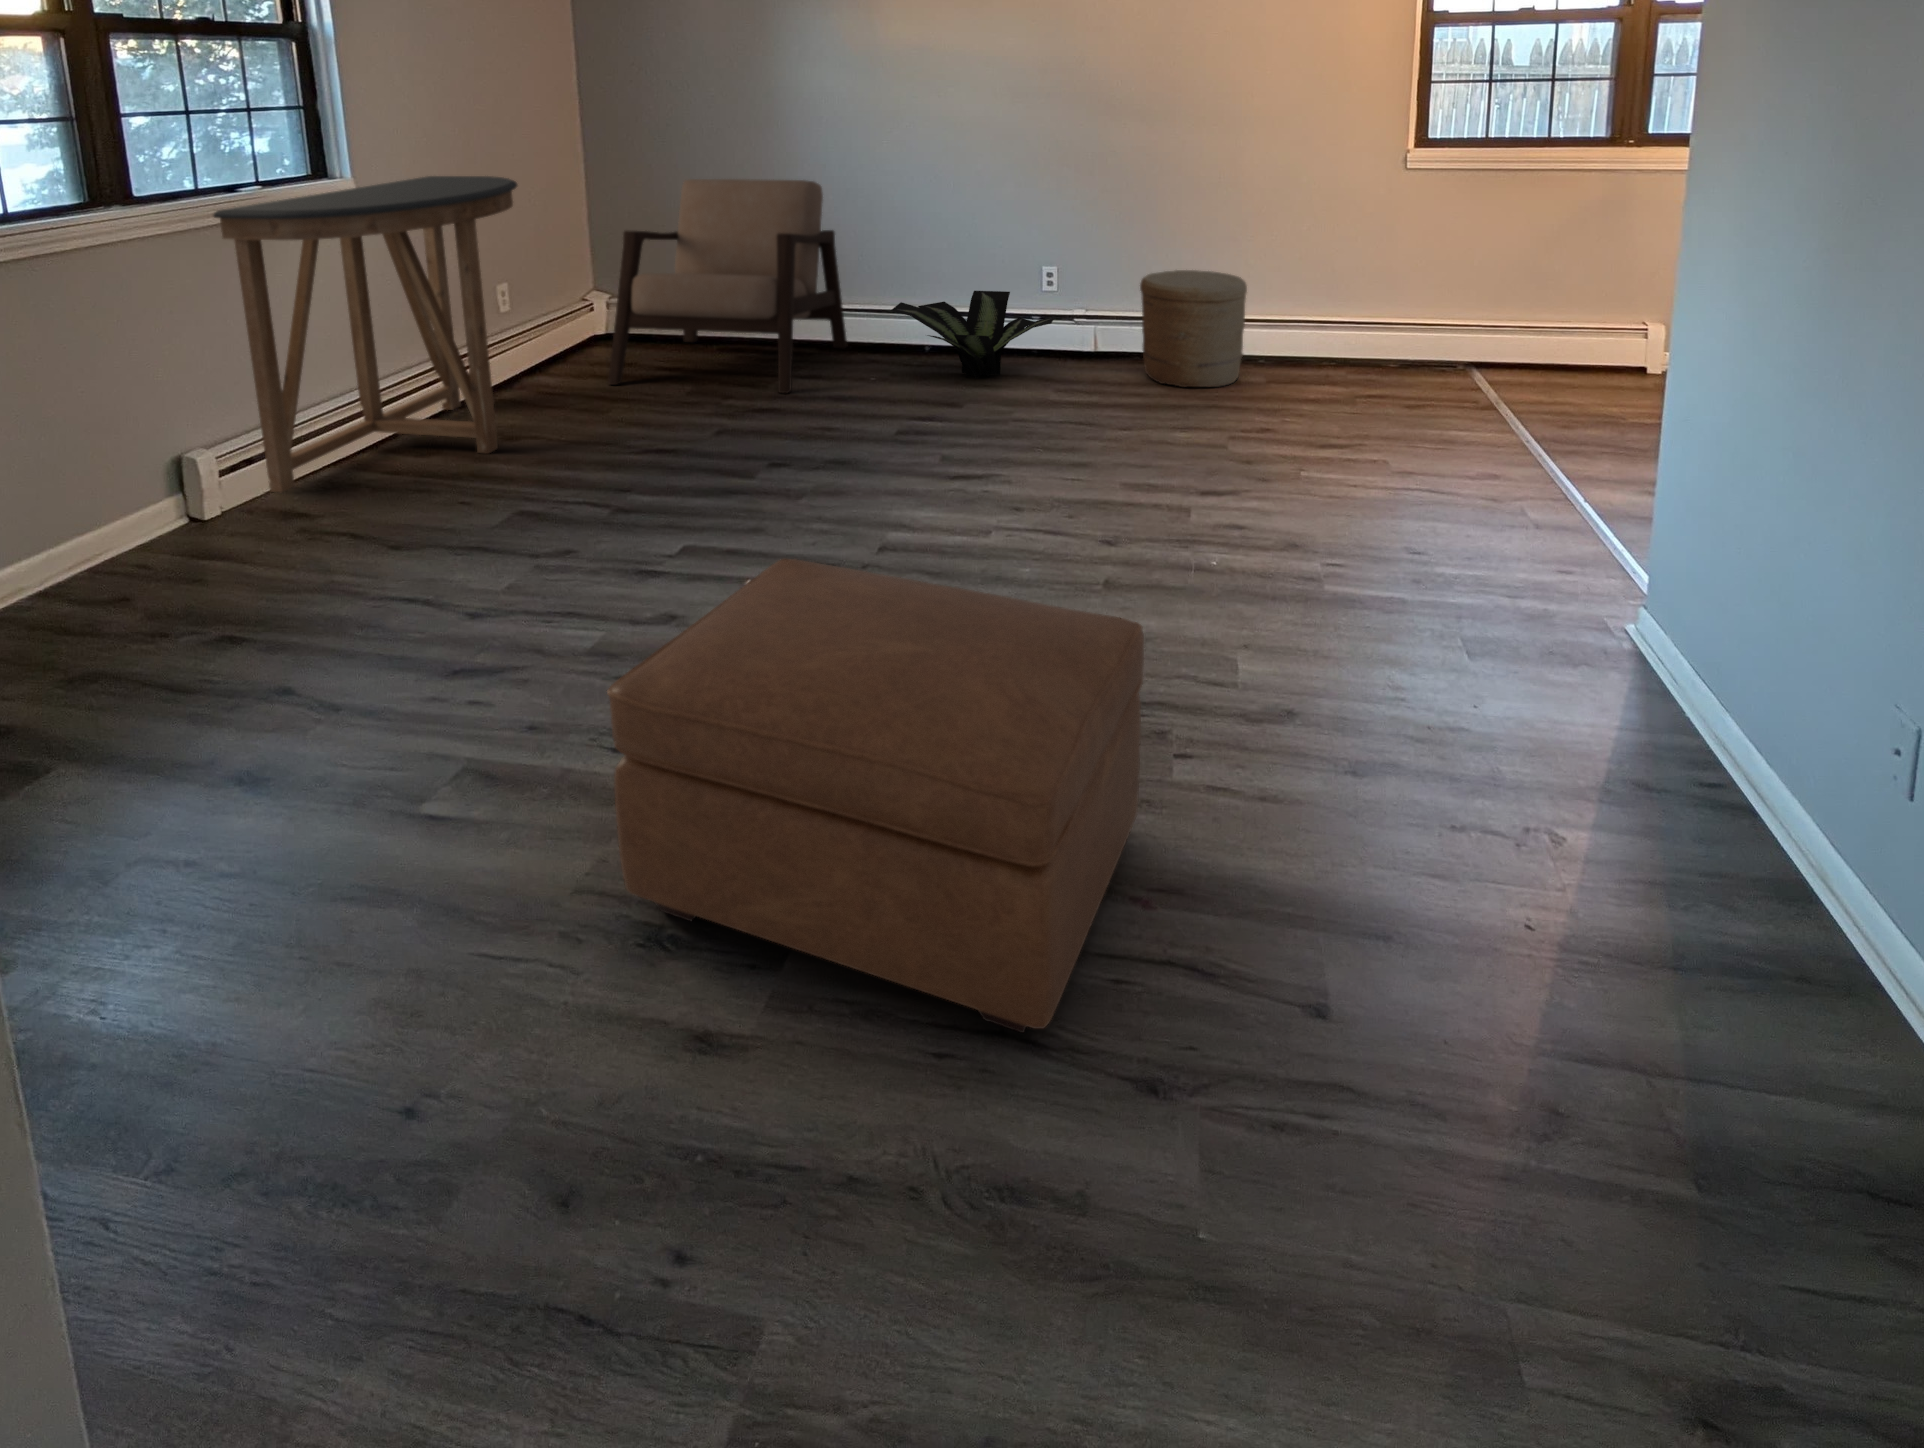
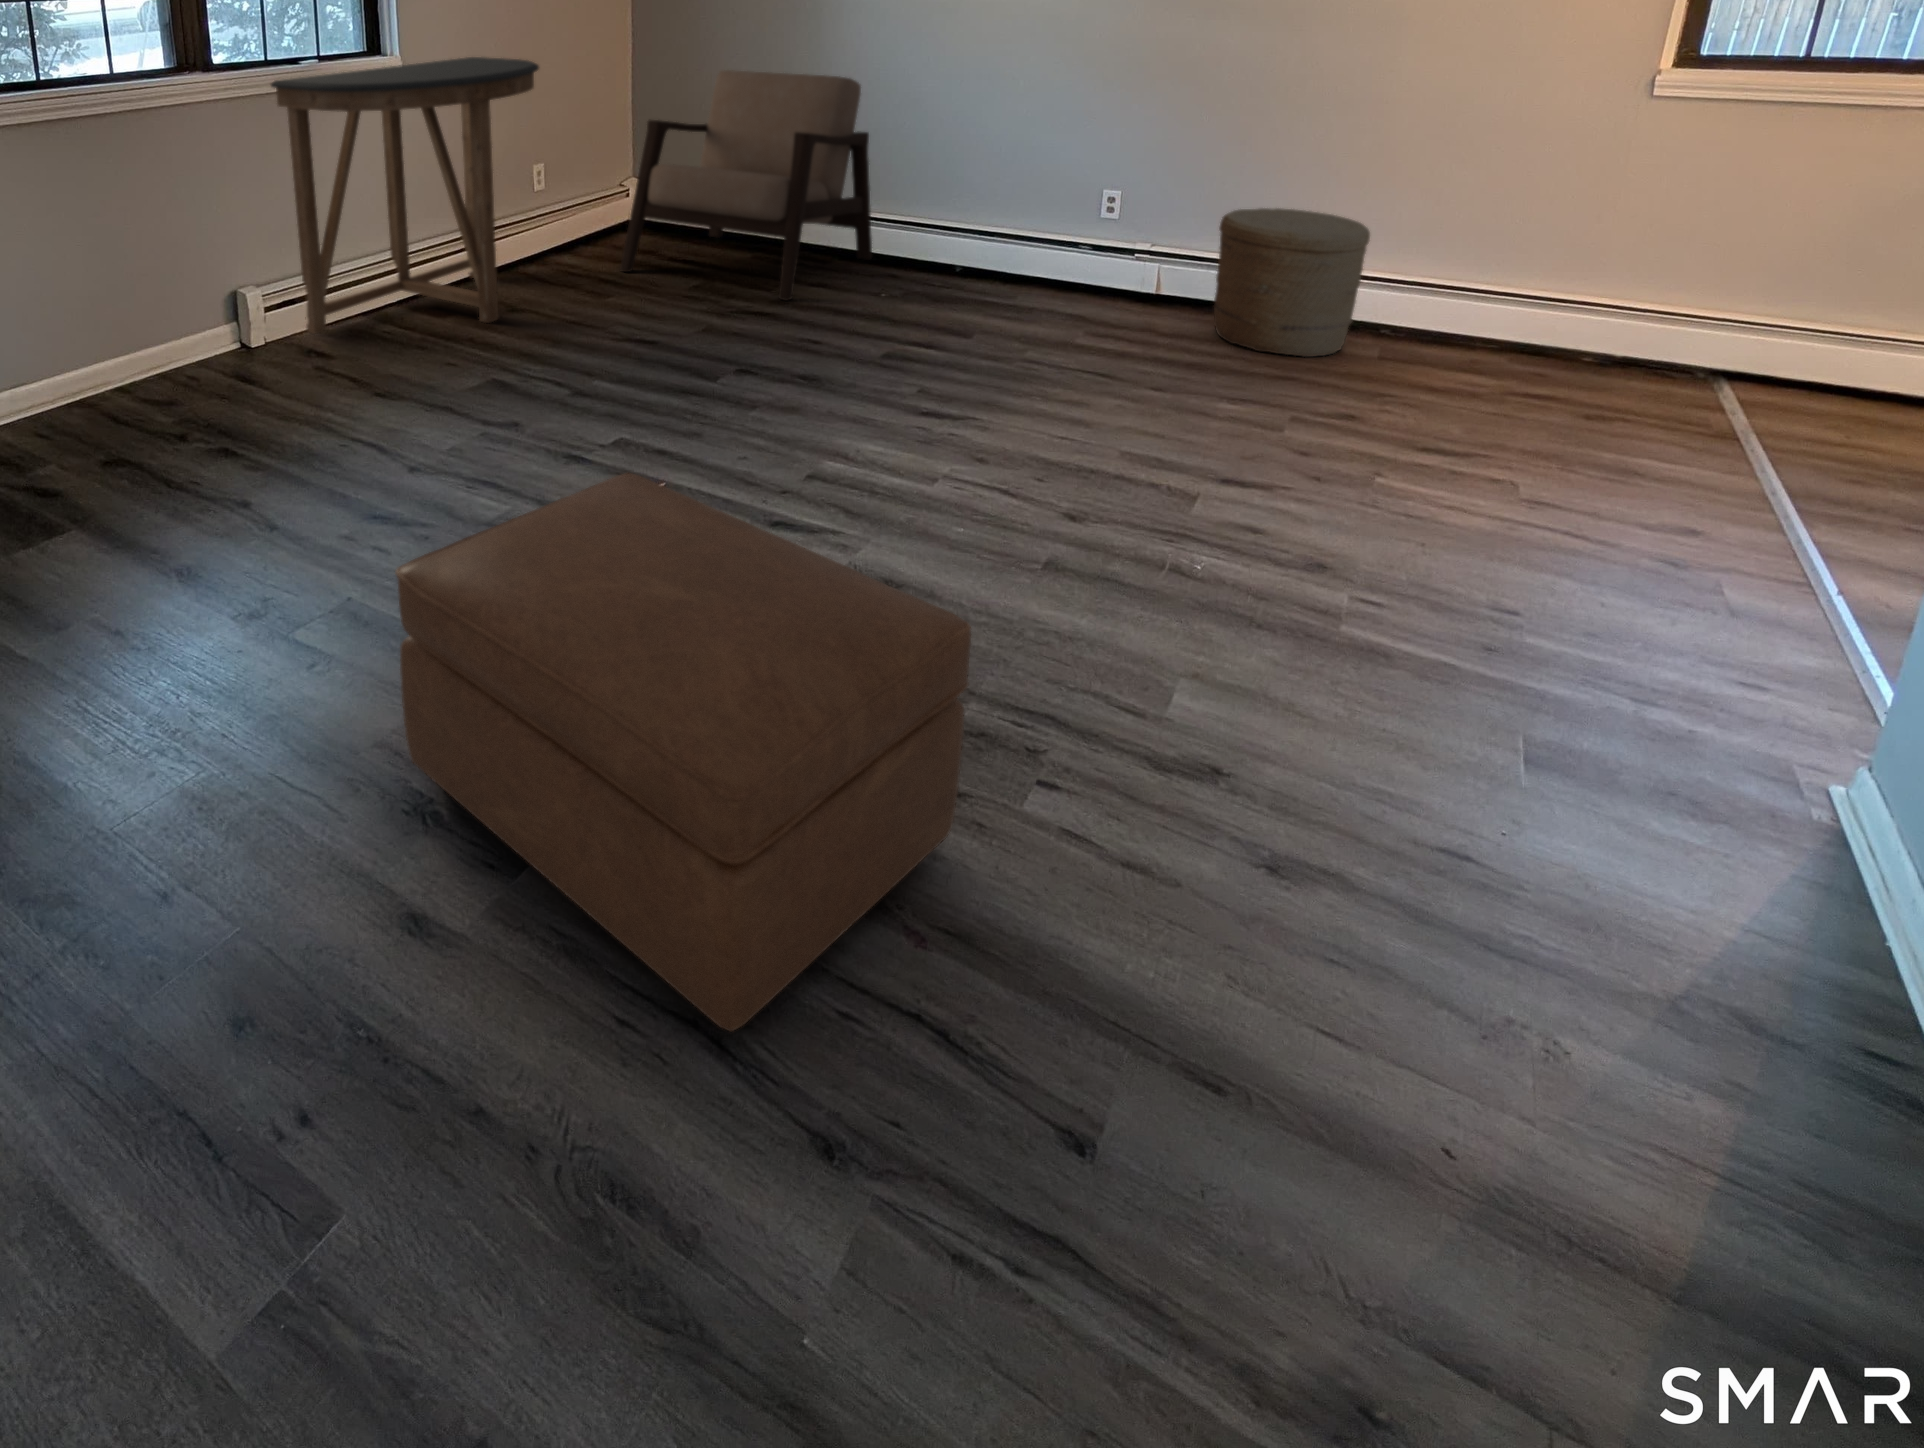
potted plant: present [891,291,1055,379] -> none [911,211,1107,311]

